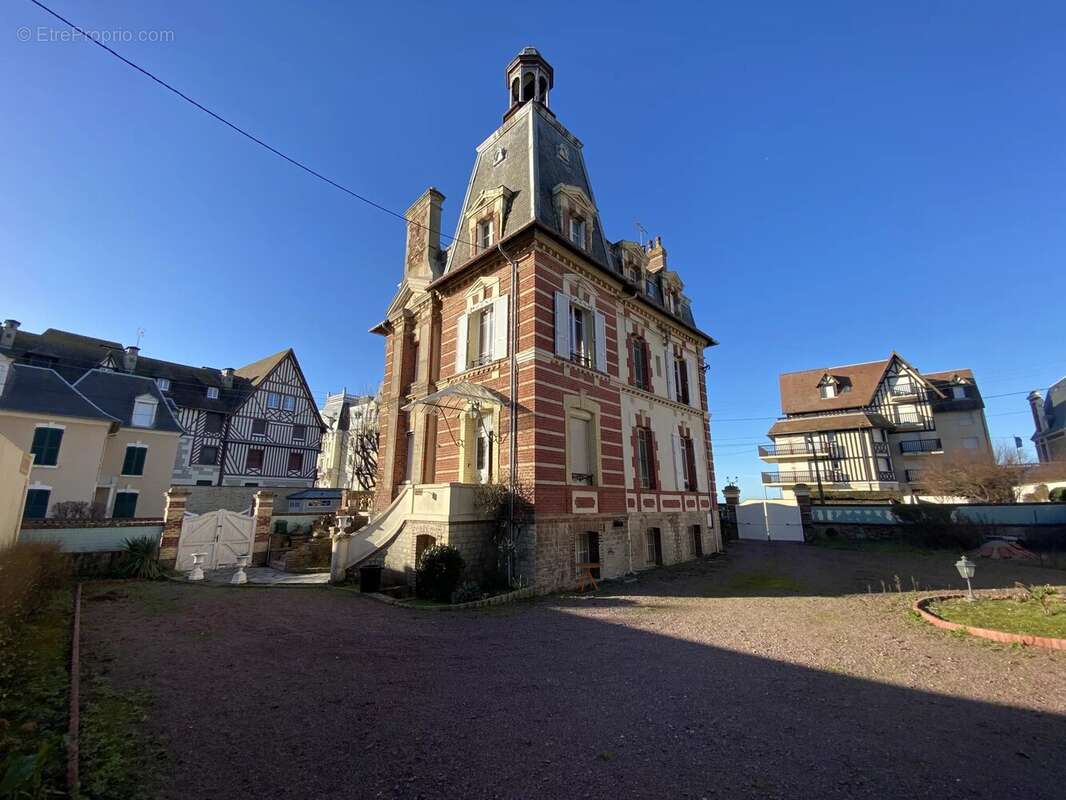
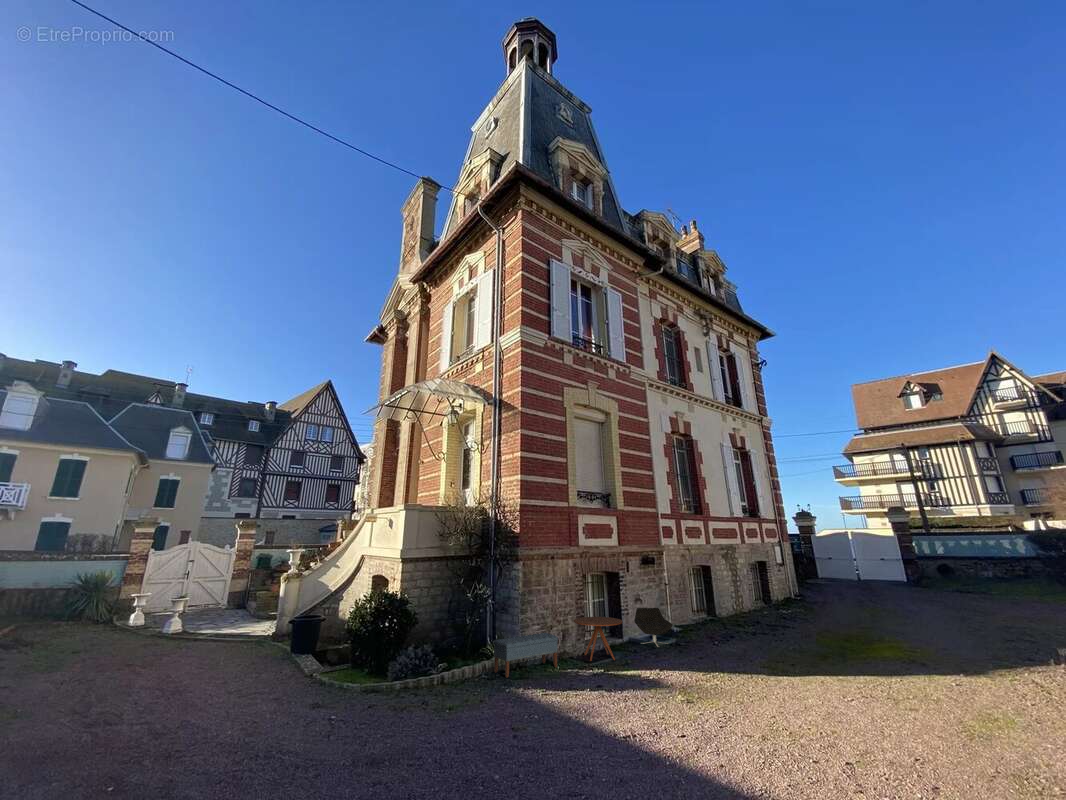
lounge chair: none [607,558,635,583] -> present [634,608,672,647]
bench: none [520,573,562,599] -> present [494,633,558,678]

